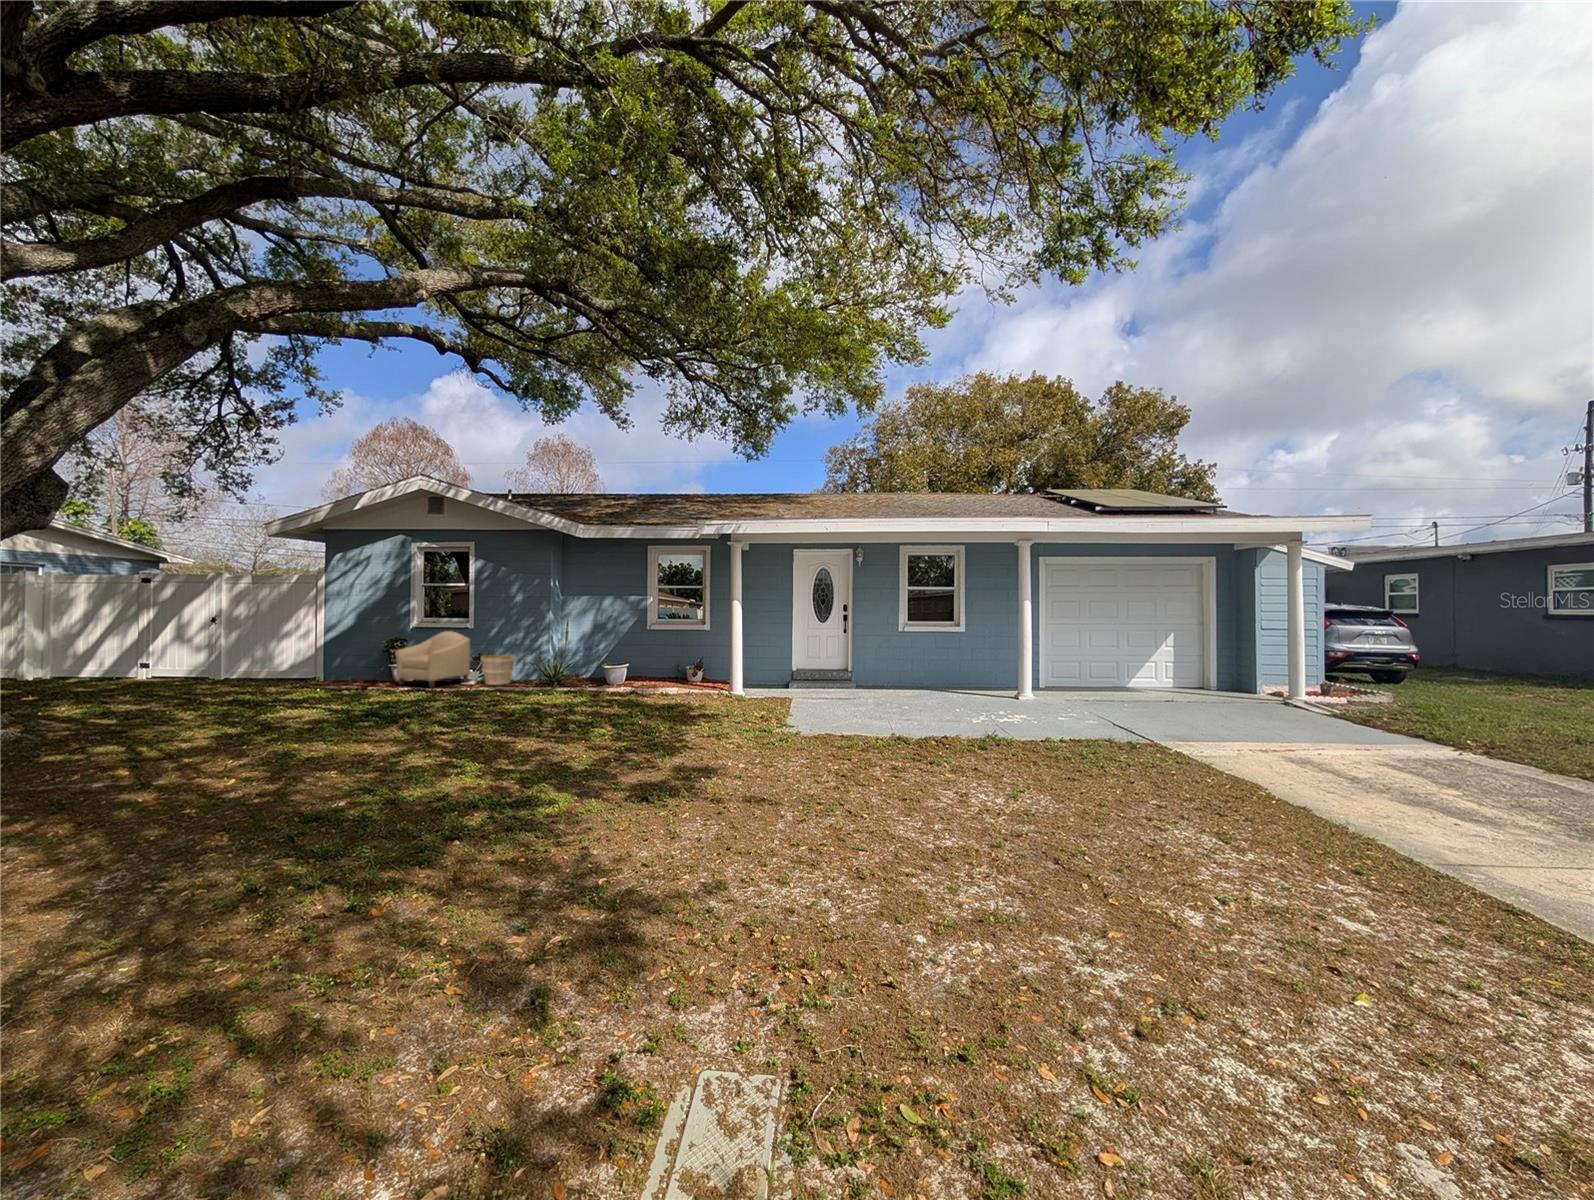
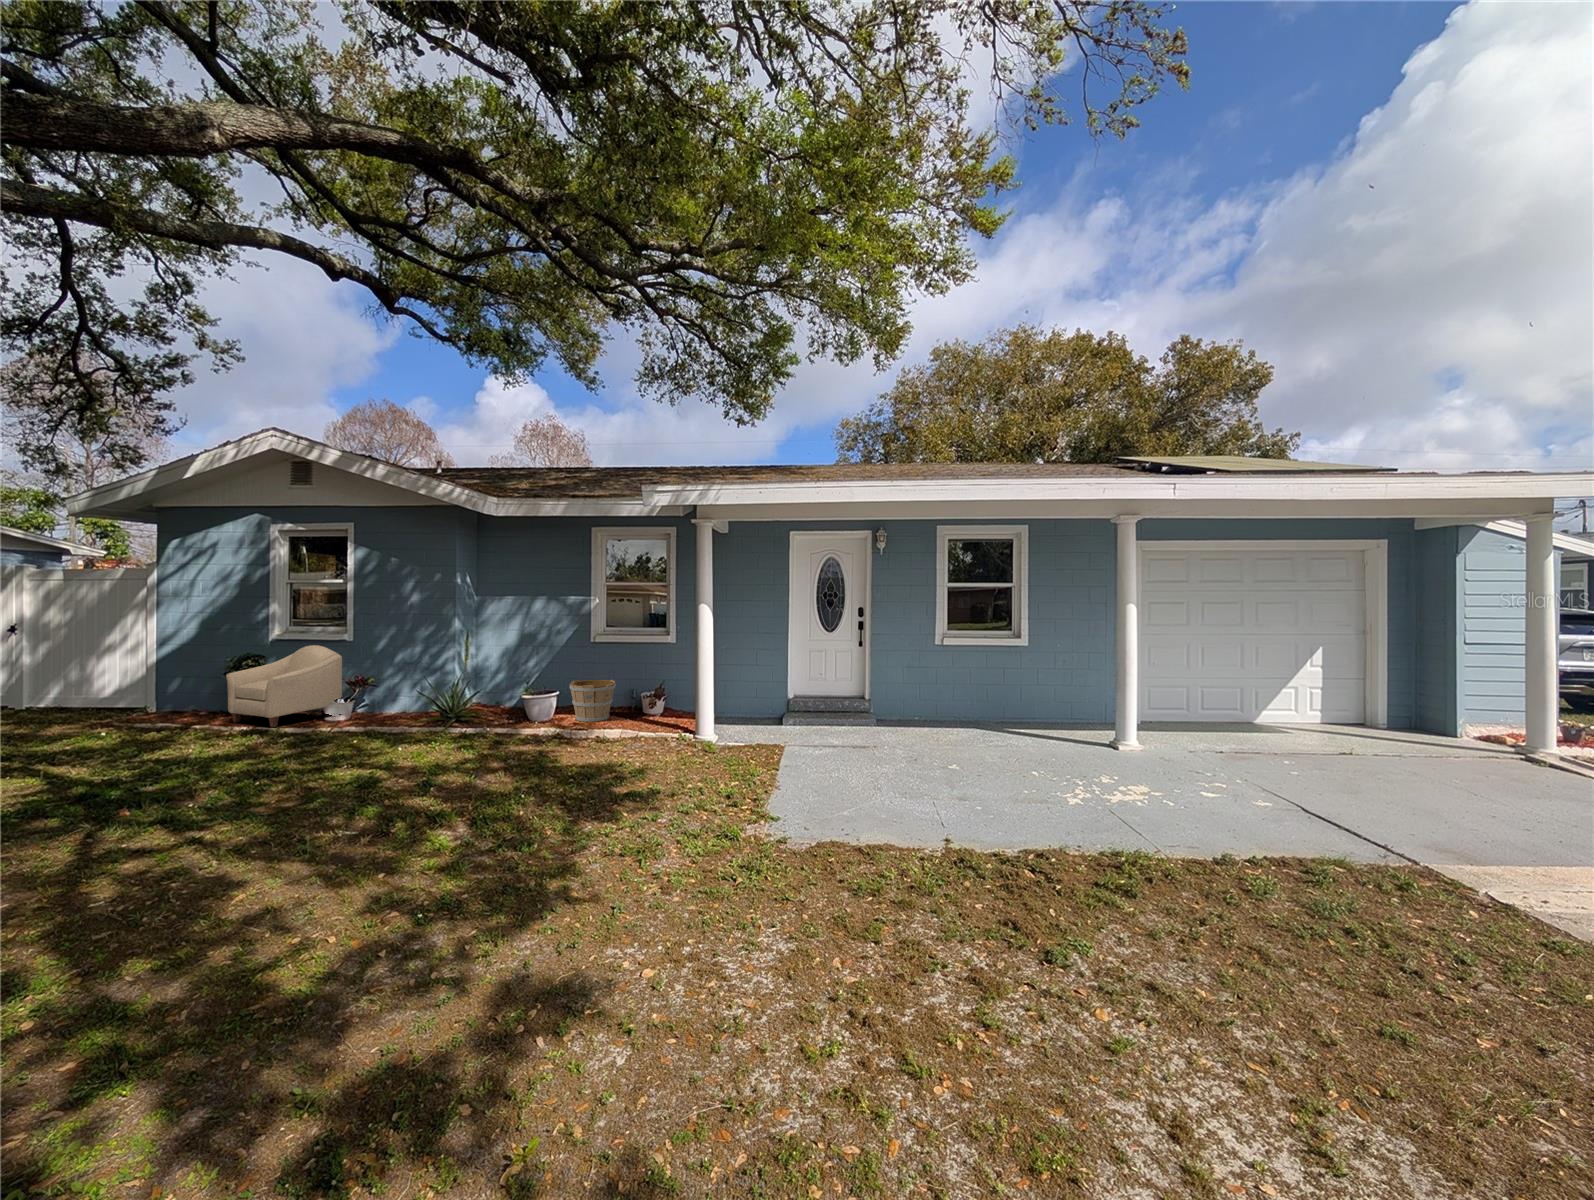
wooden bucket: present [481,655,516,685] -> present [570,680,616,722]

